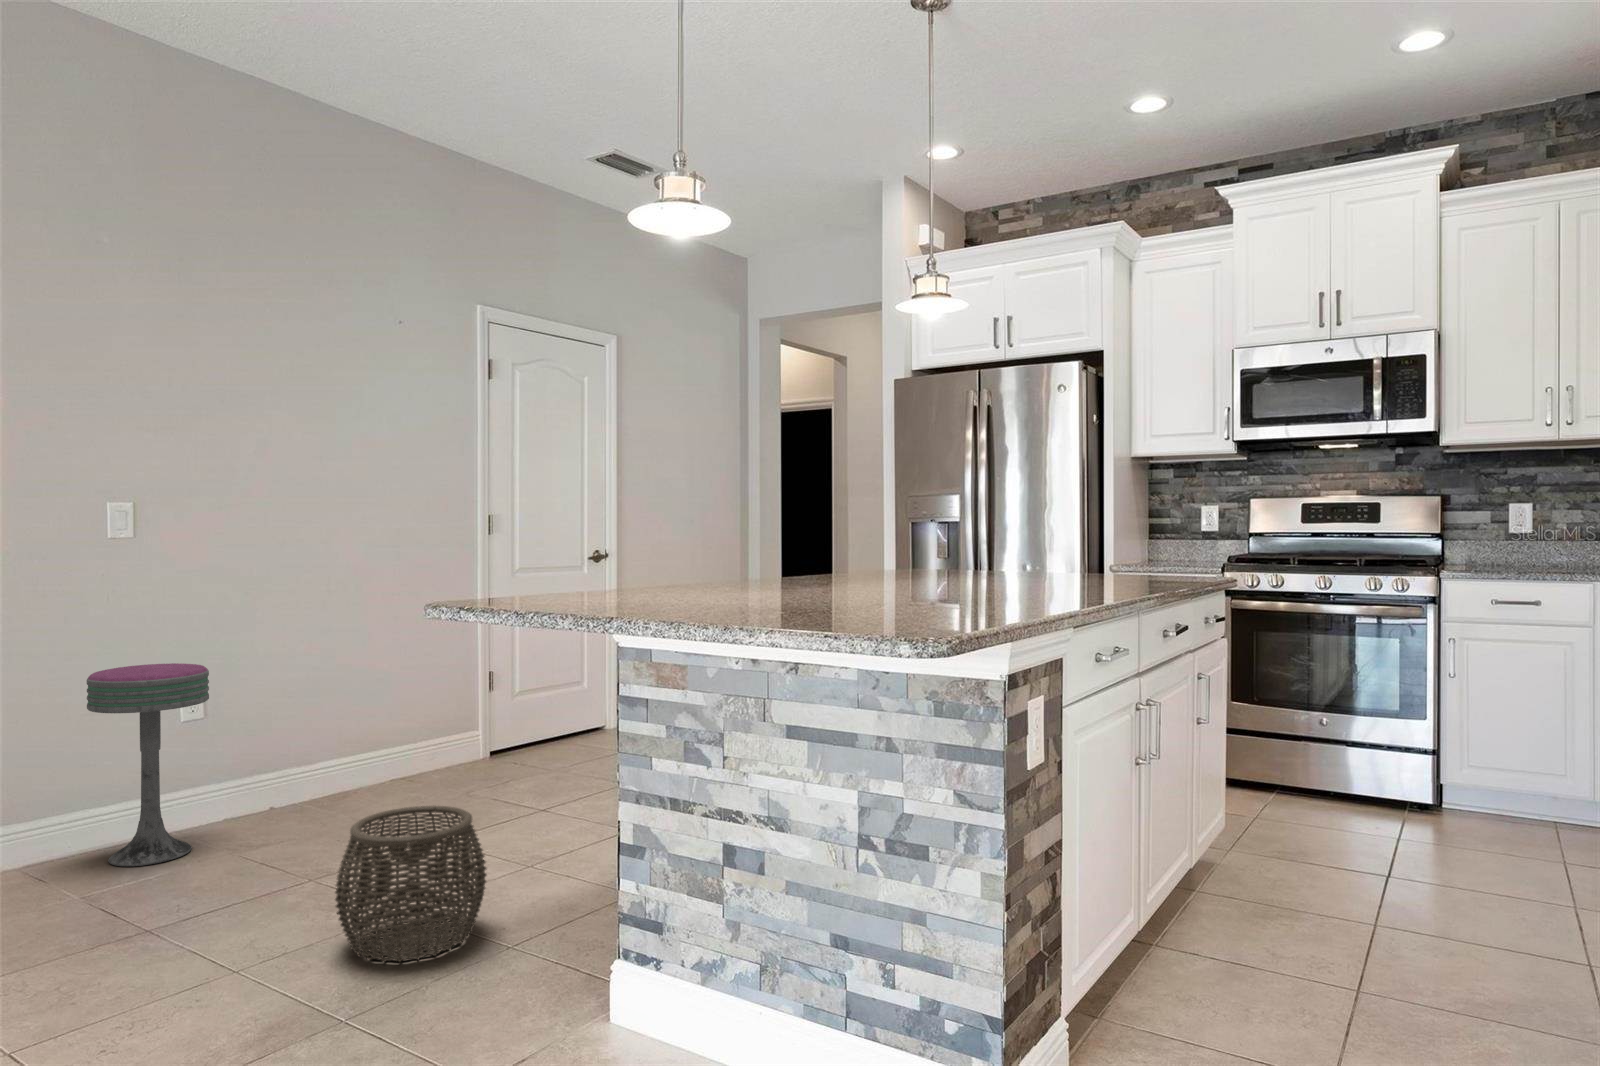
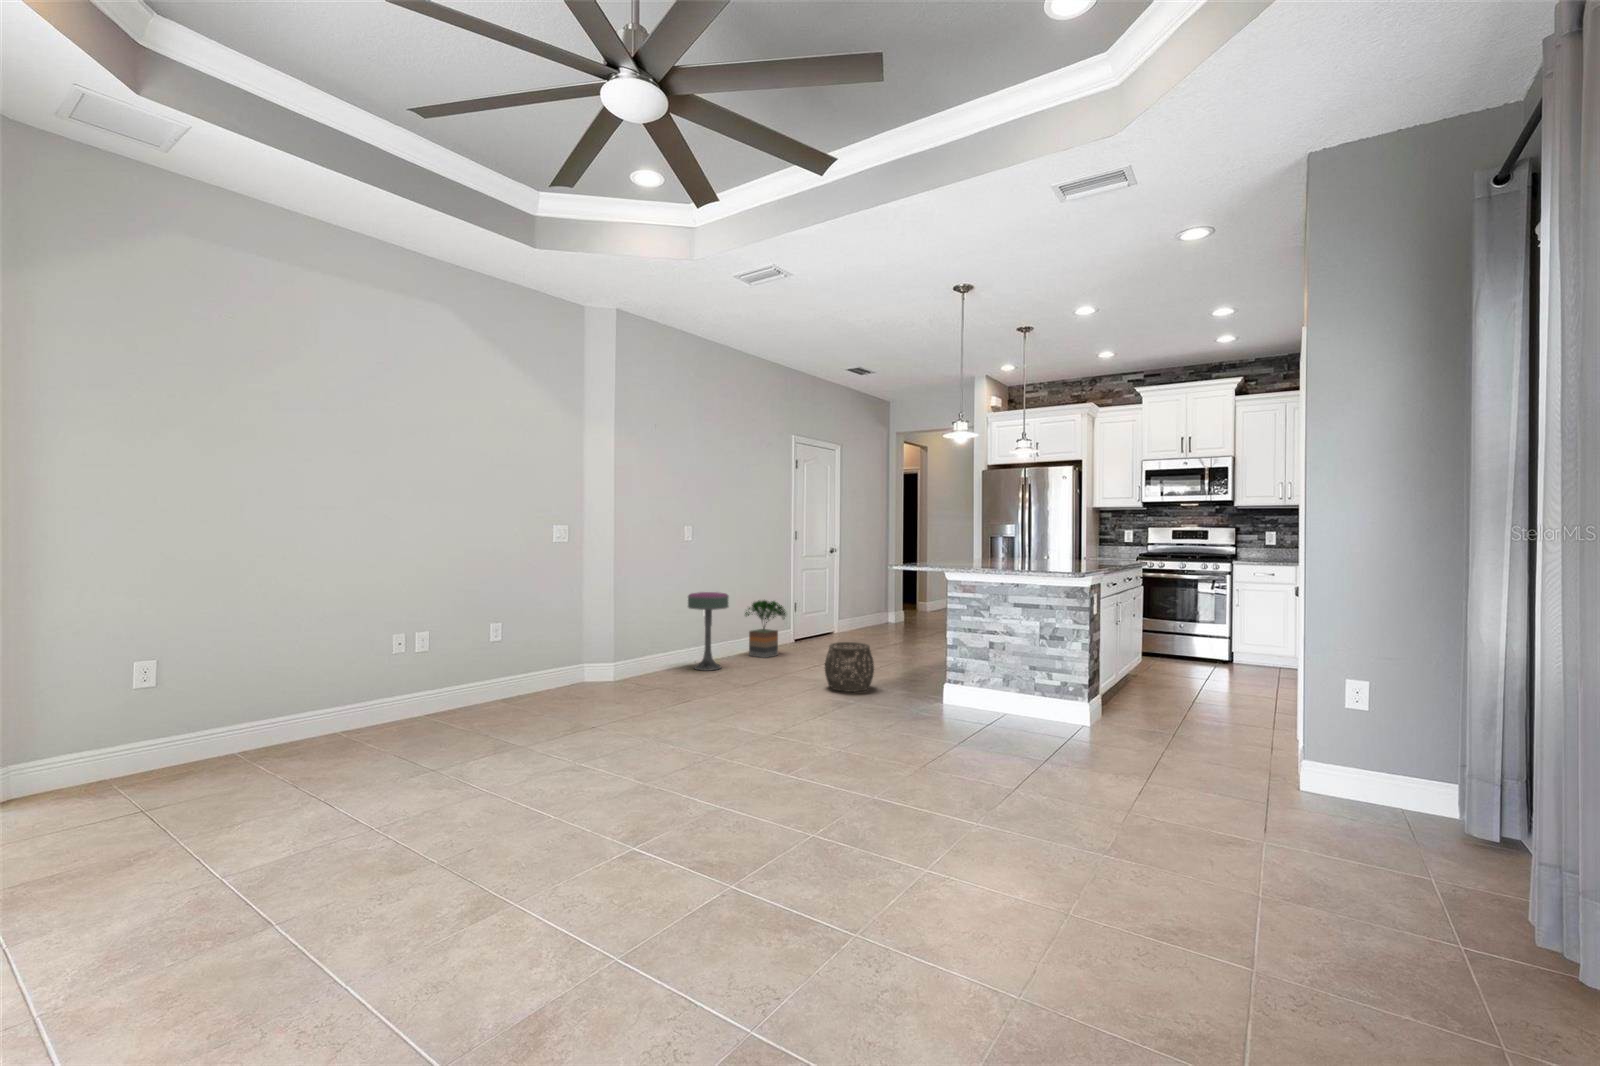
potted tree: none [311,671,421,813] -> present [745,600,786,658]

